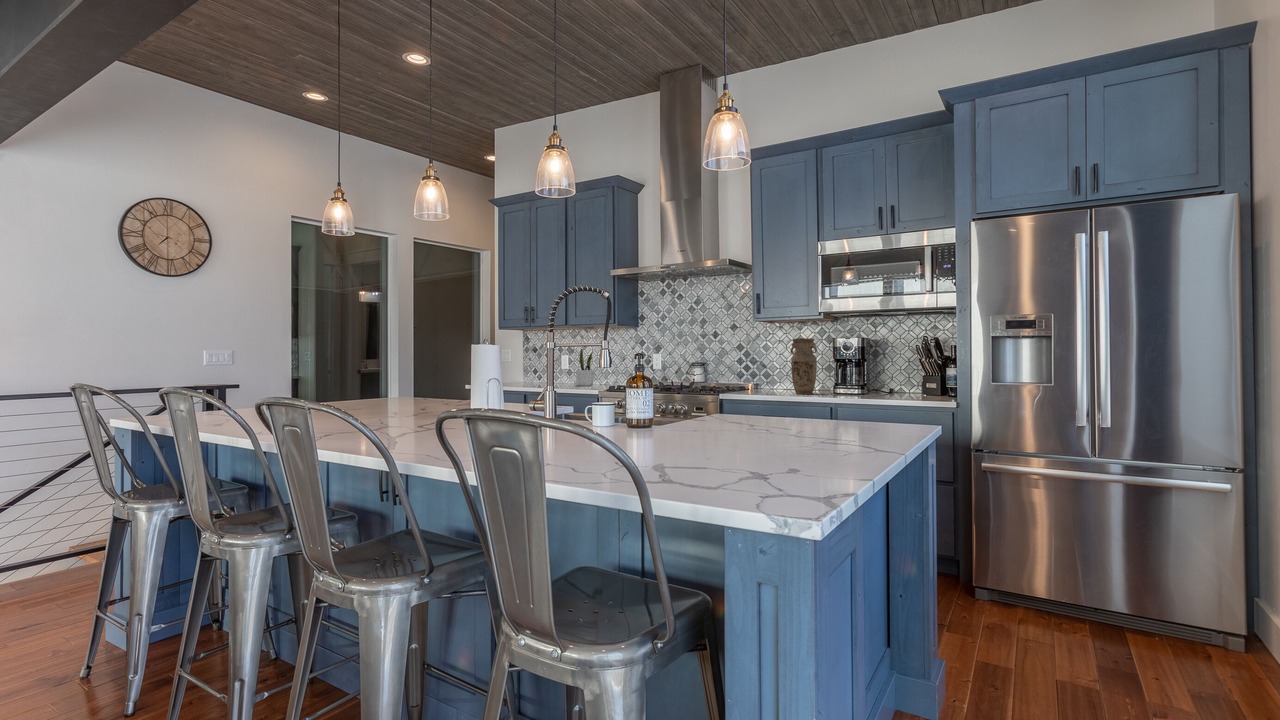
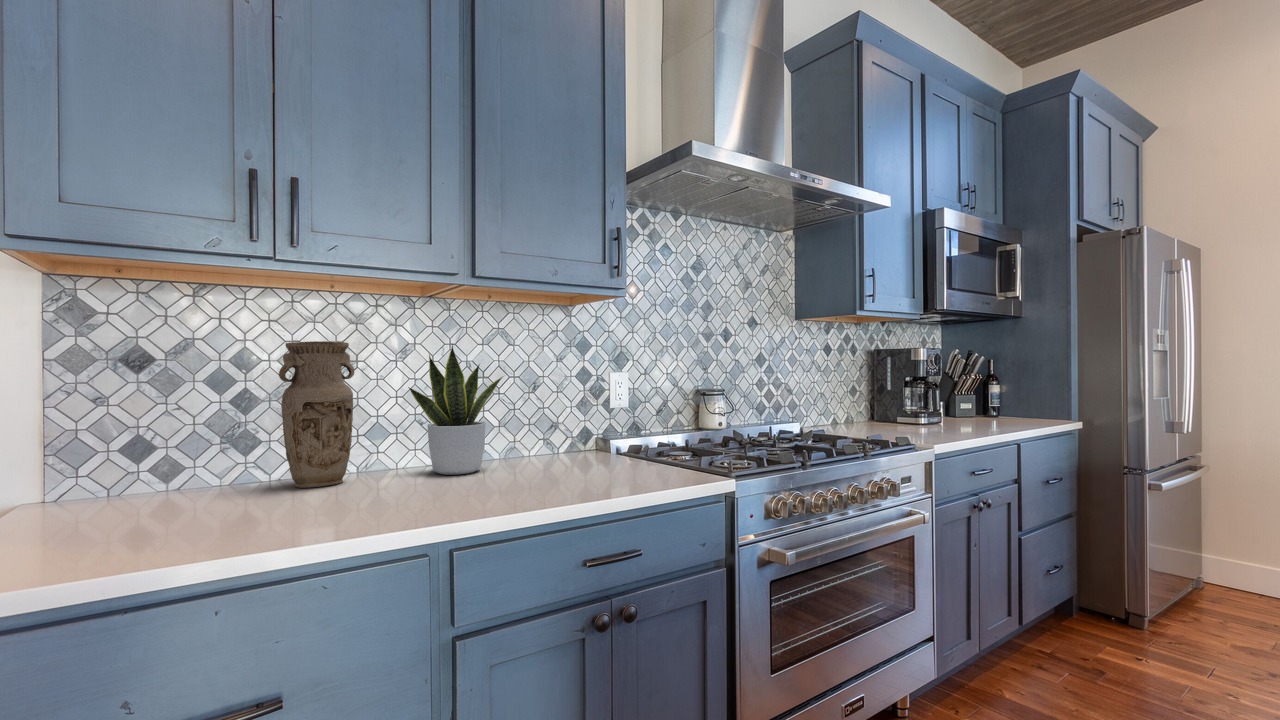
vase: present [790,338,817,394] -> present [279,341,354,488]

